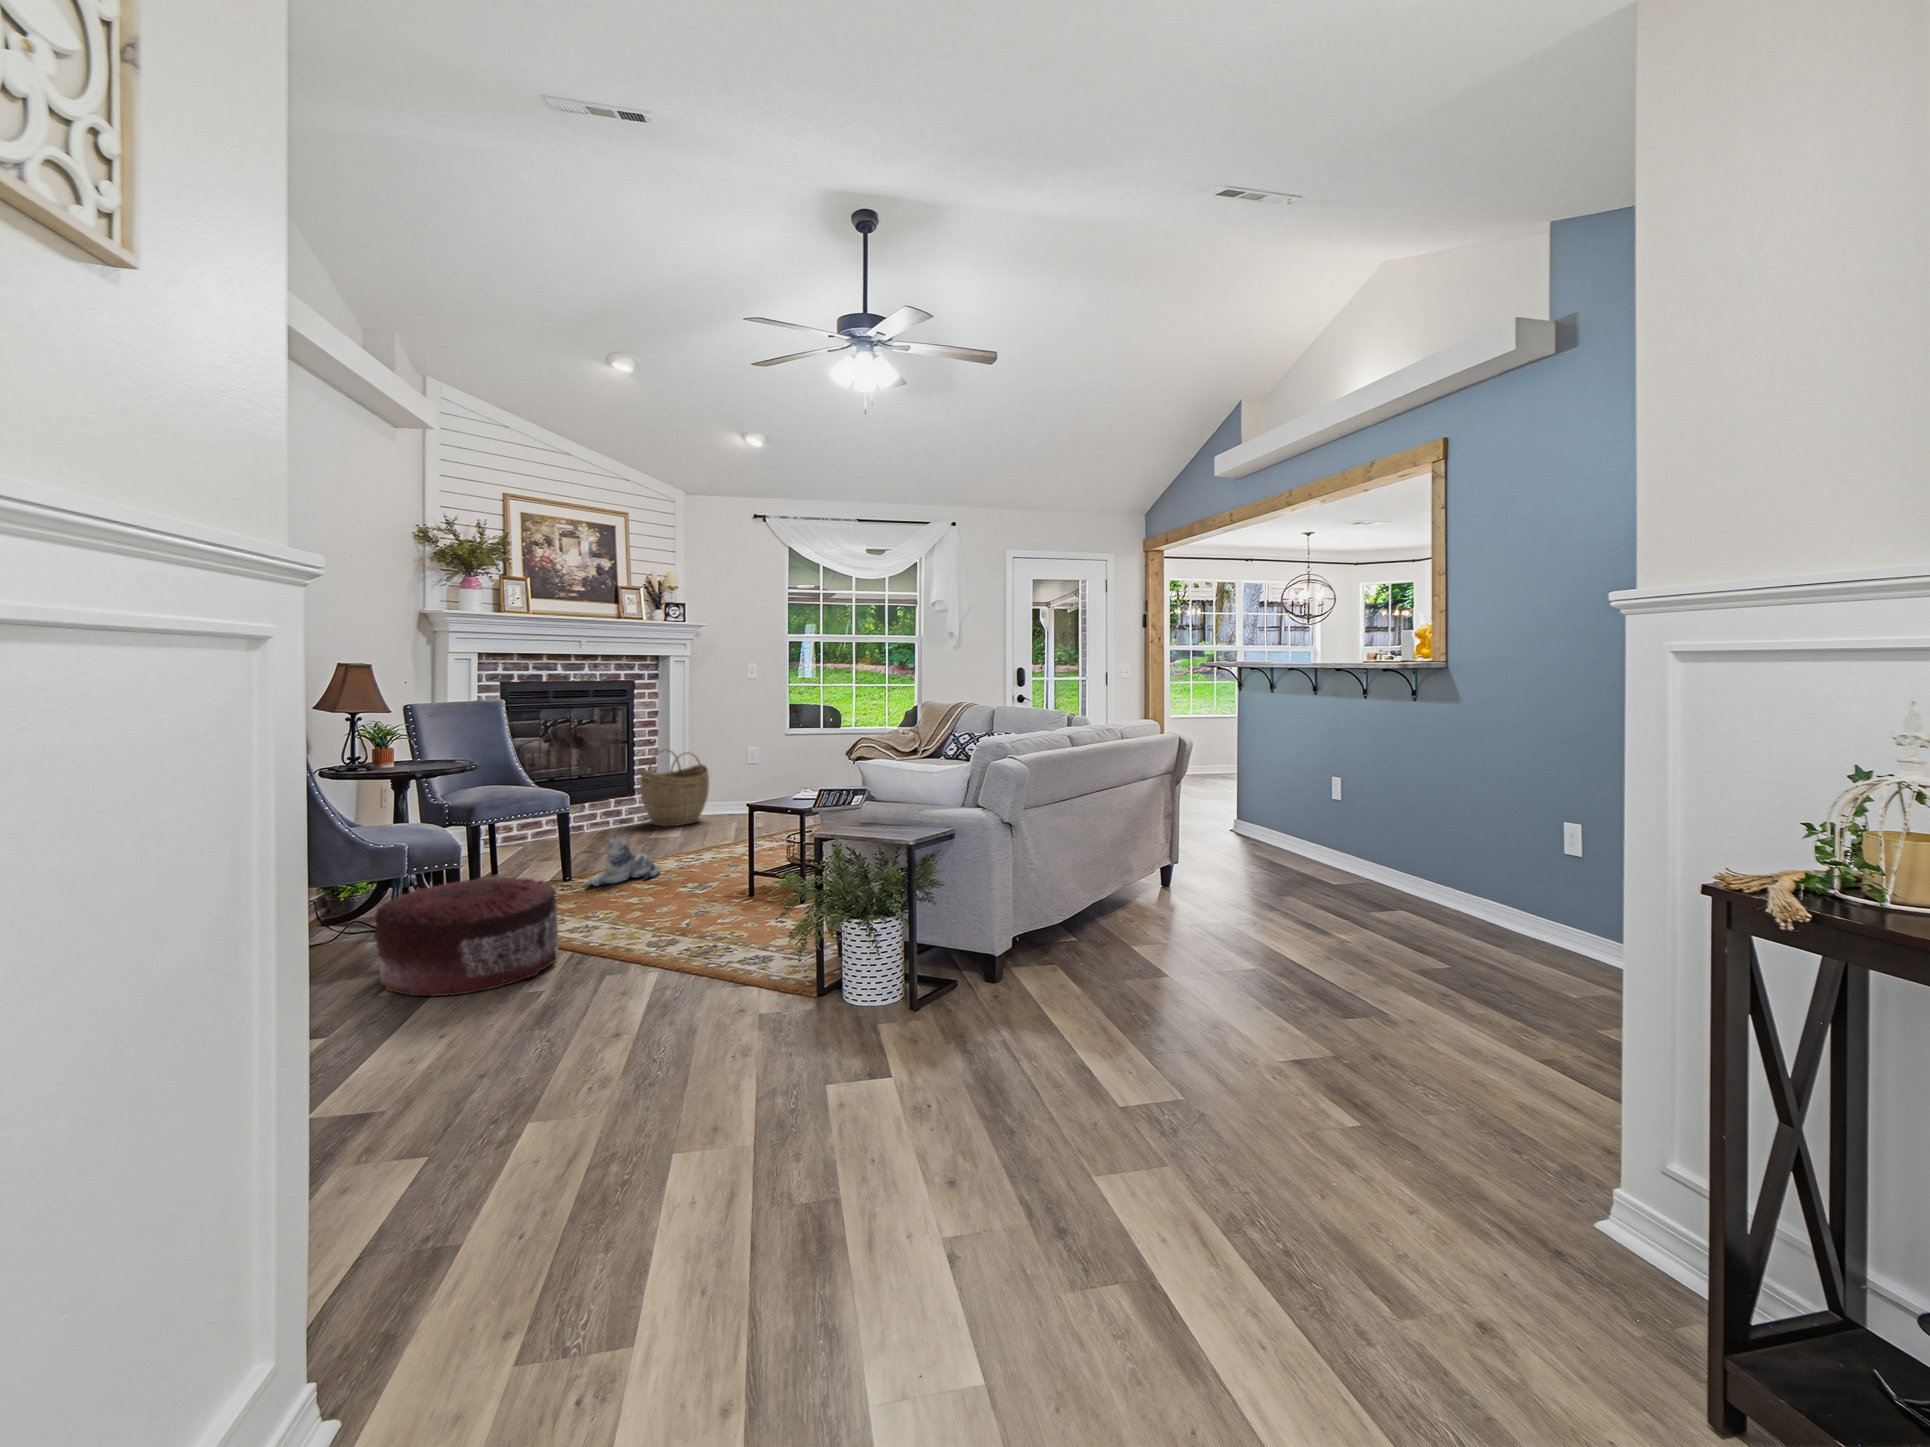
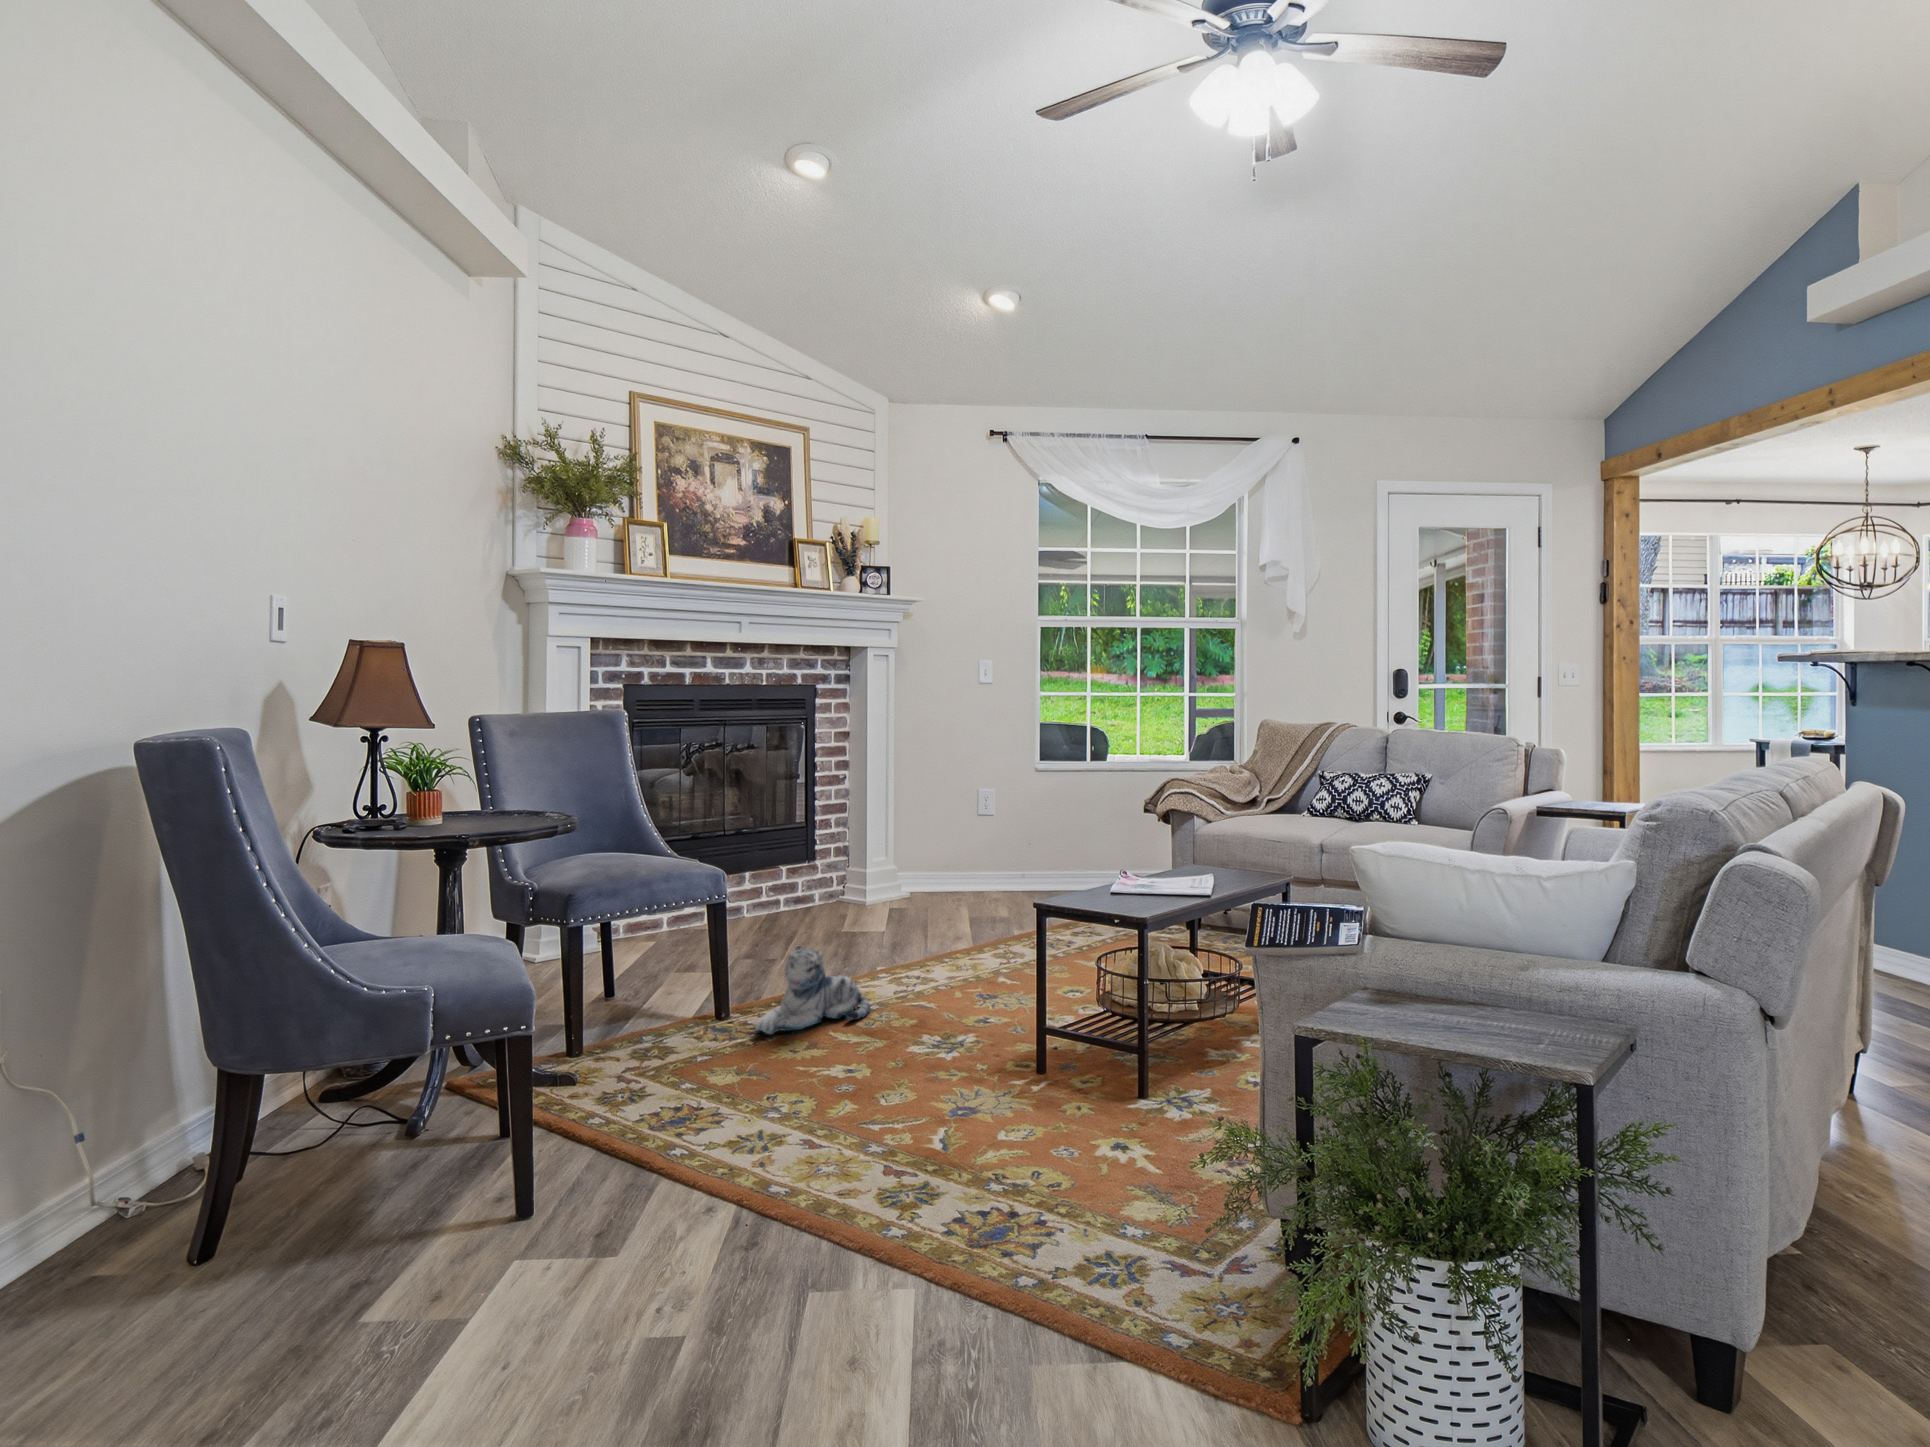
woven basket: present [640,749,709,827] -> none [825,791,926,913]
pouf: present [375,877,559,996] -> none [355,1046,713,1342]

